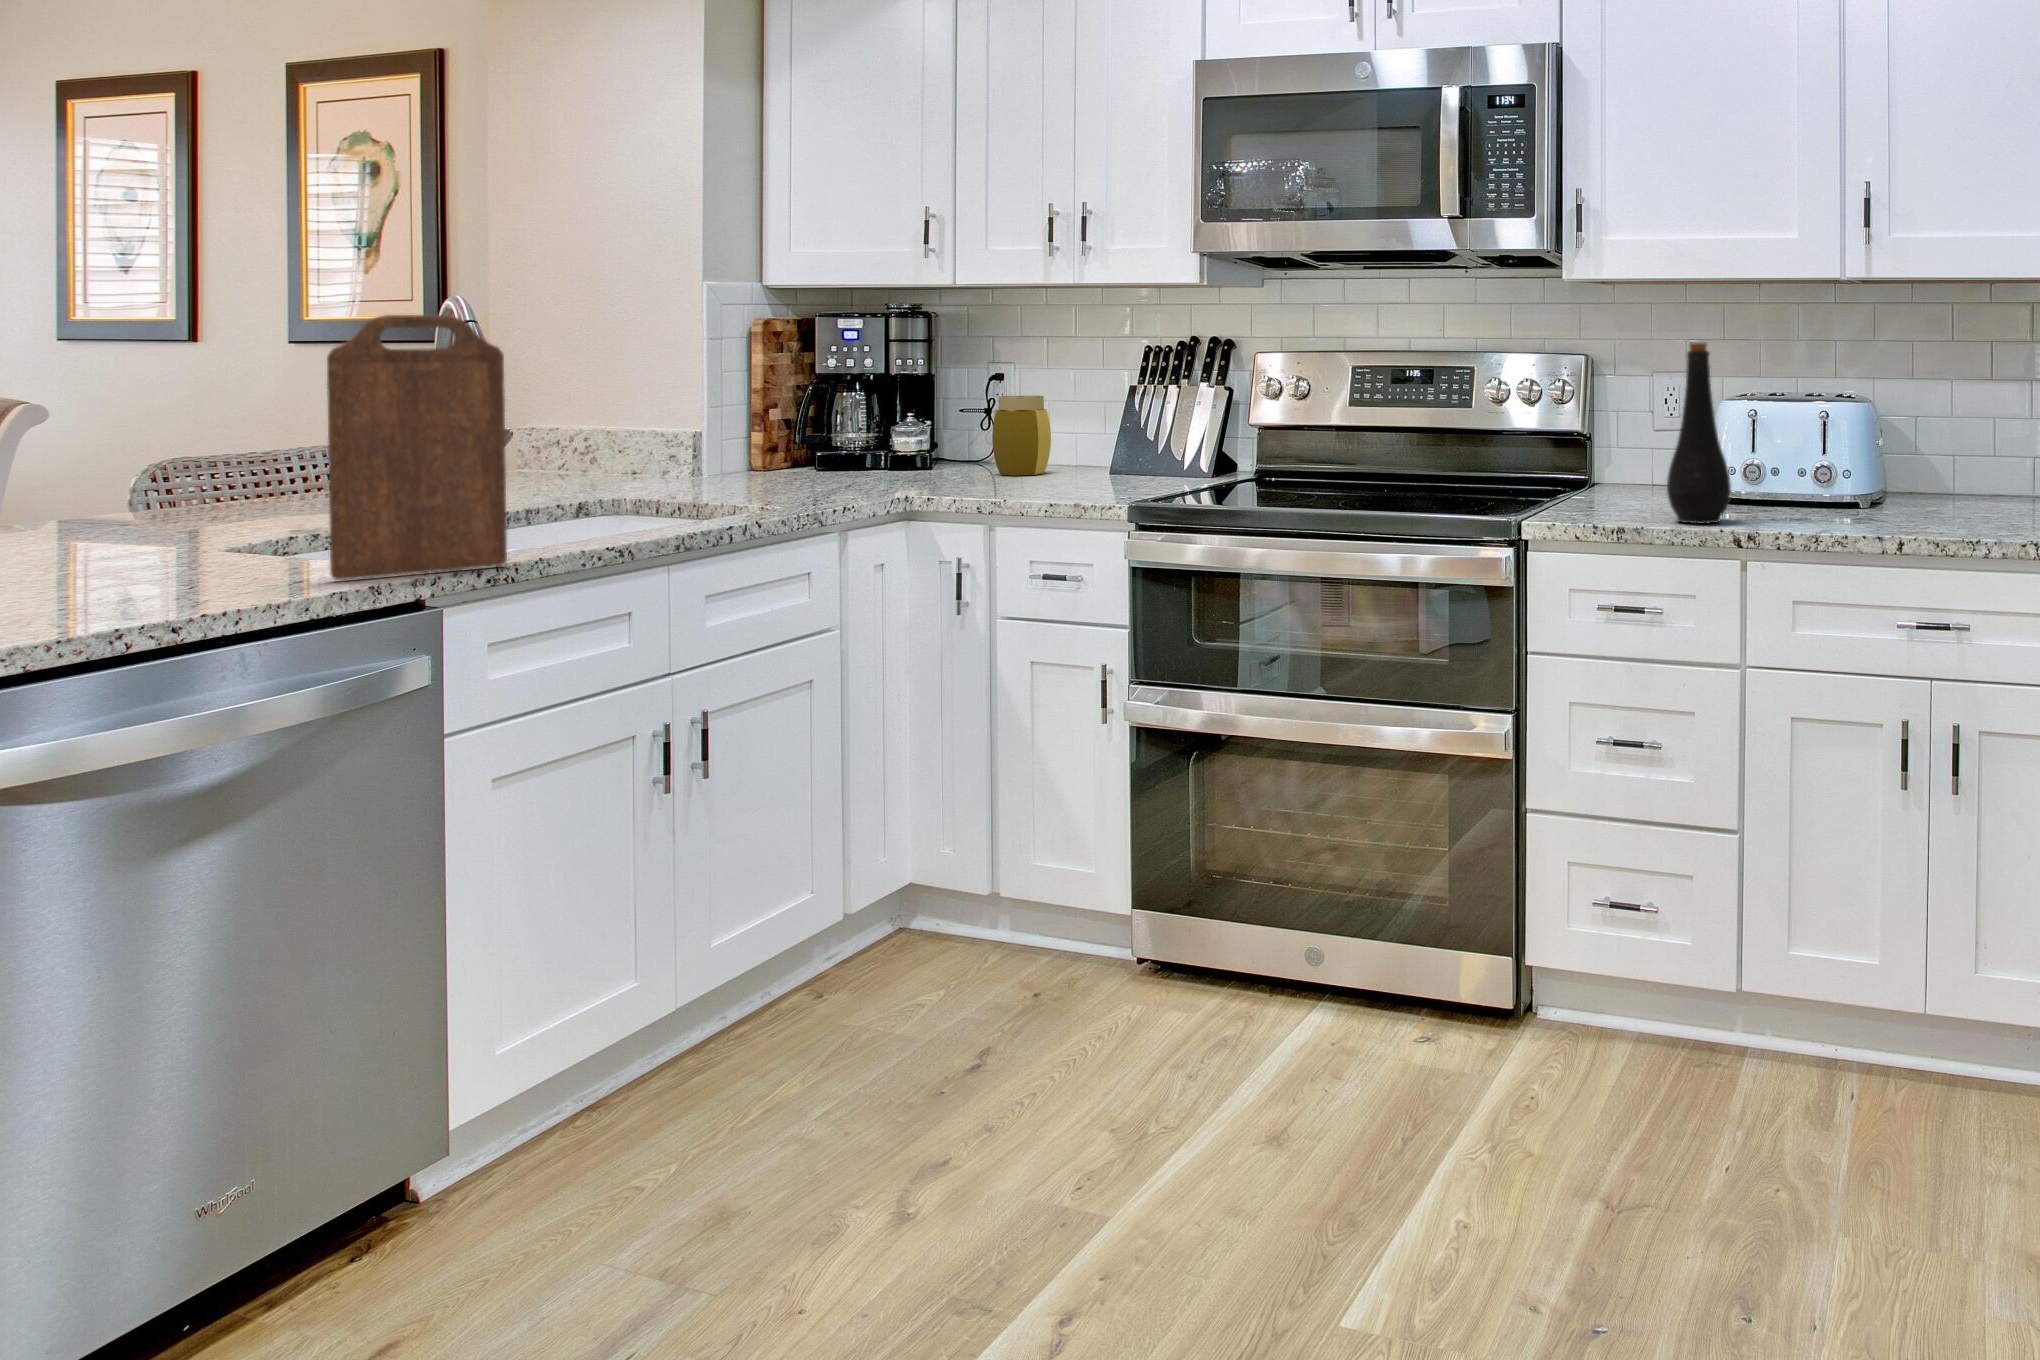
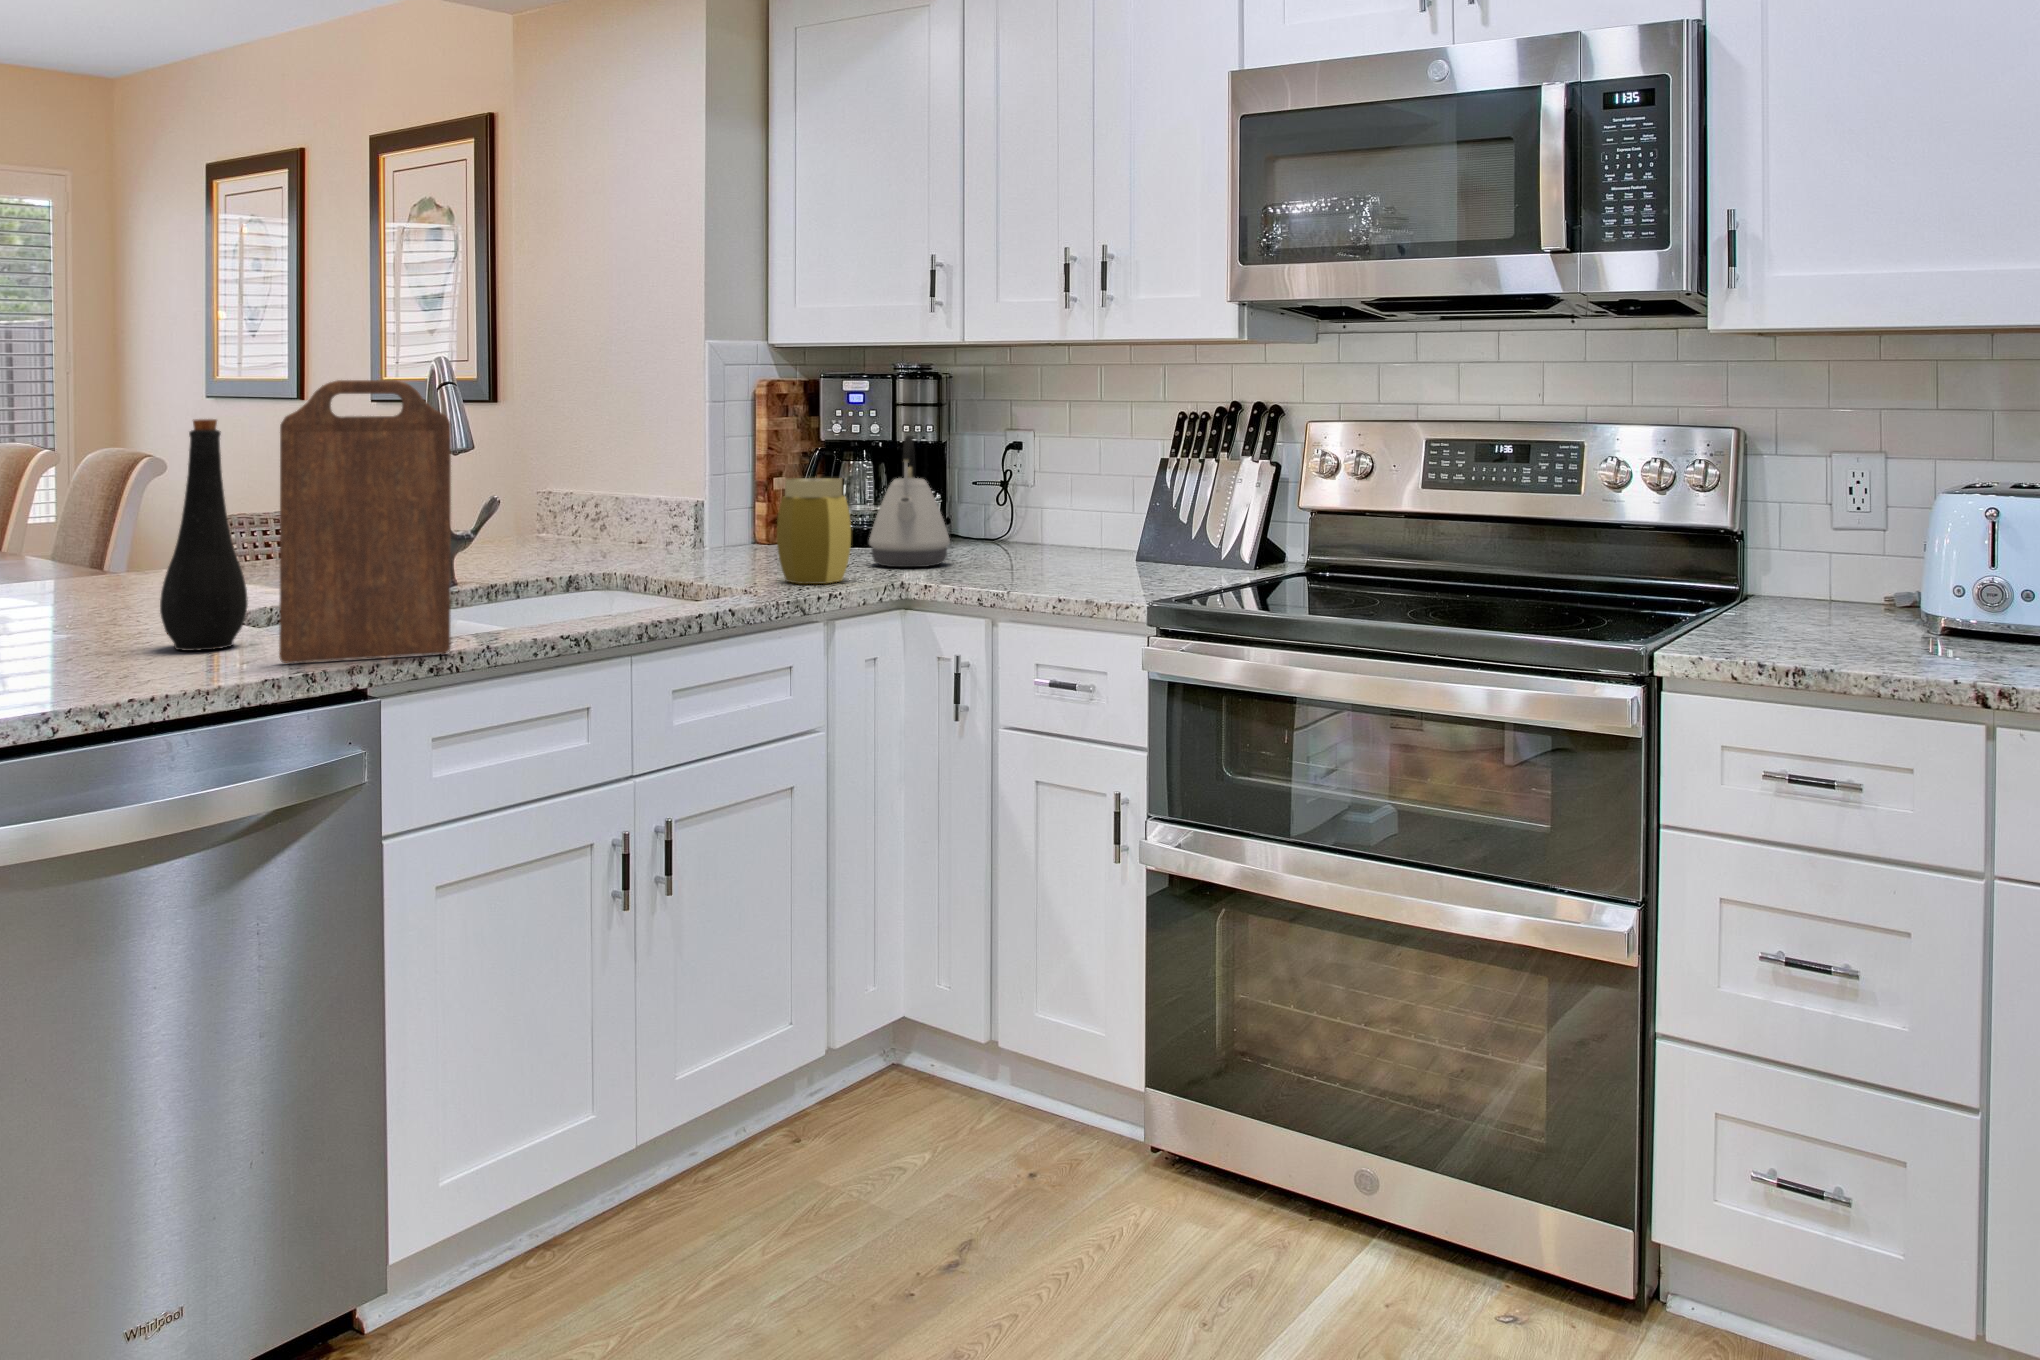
bottle: present [1667,342,1731,524] -> present [160,419,248,651]
kettle: none [870,369,946,485] -> present [869,436,950,567]
jar: present [992,396,1051,476] -> present [777,478,851,584]

